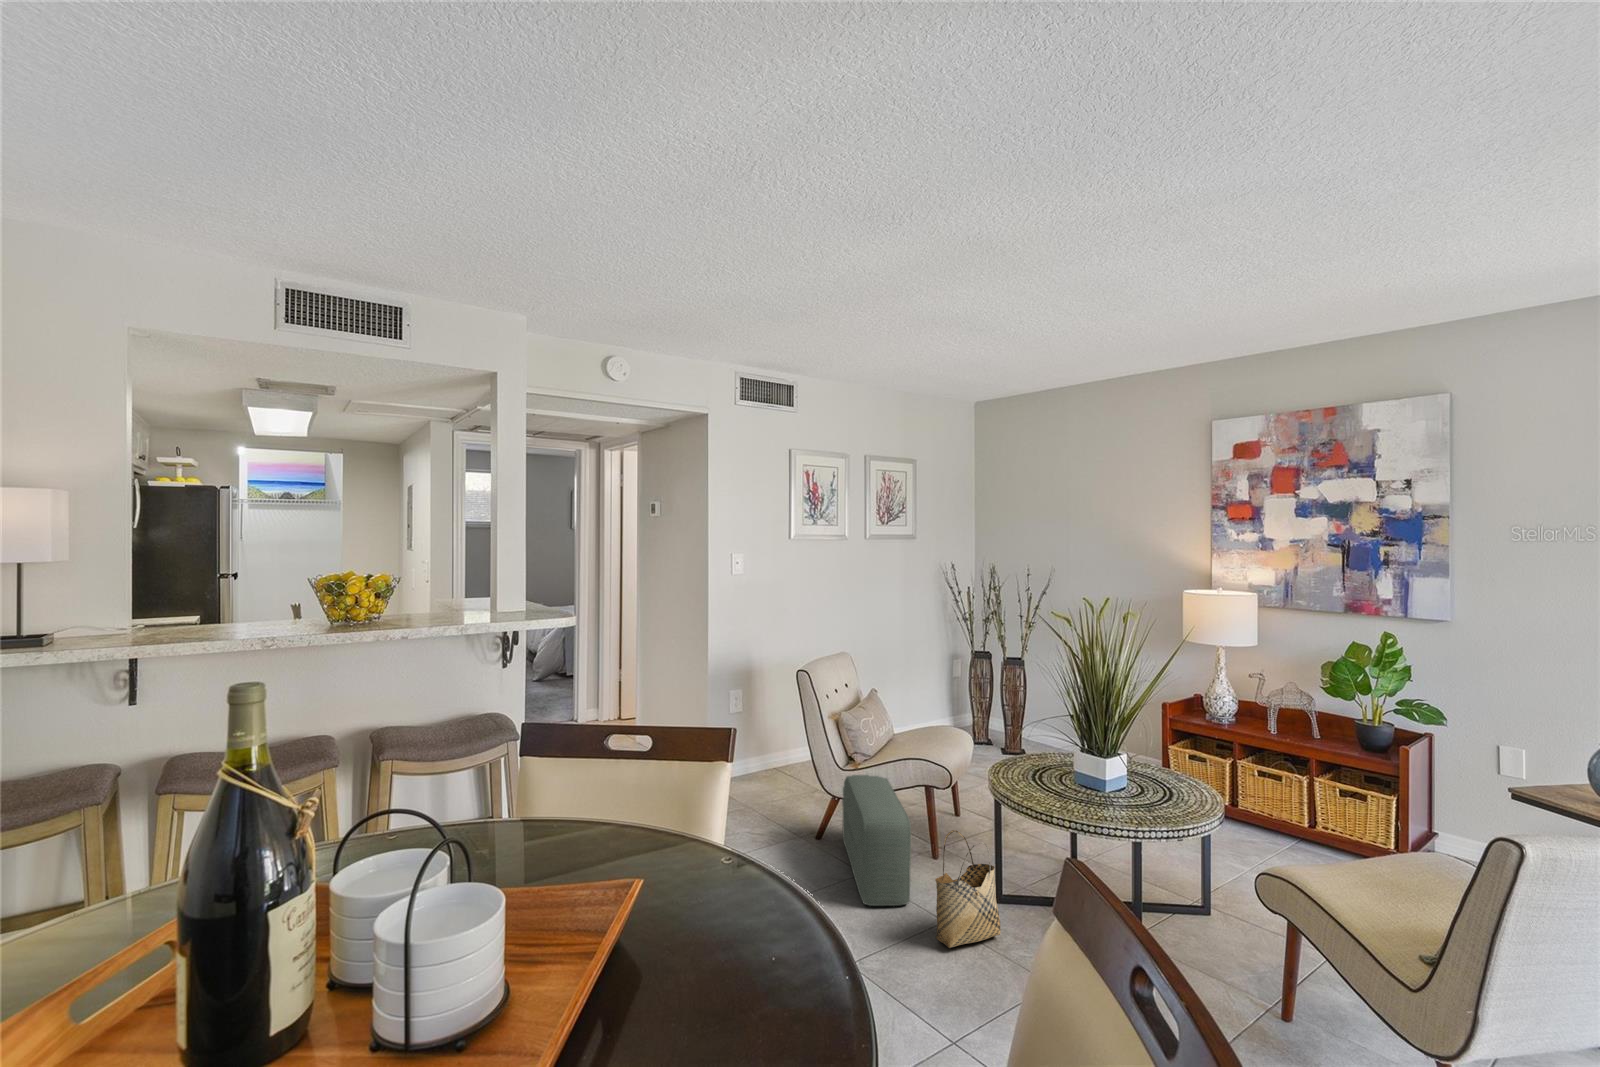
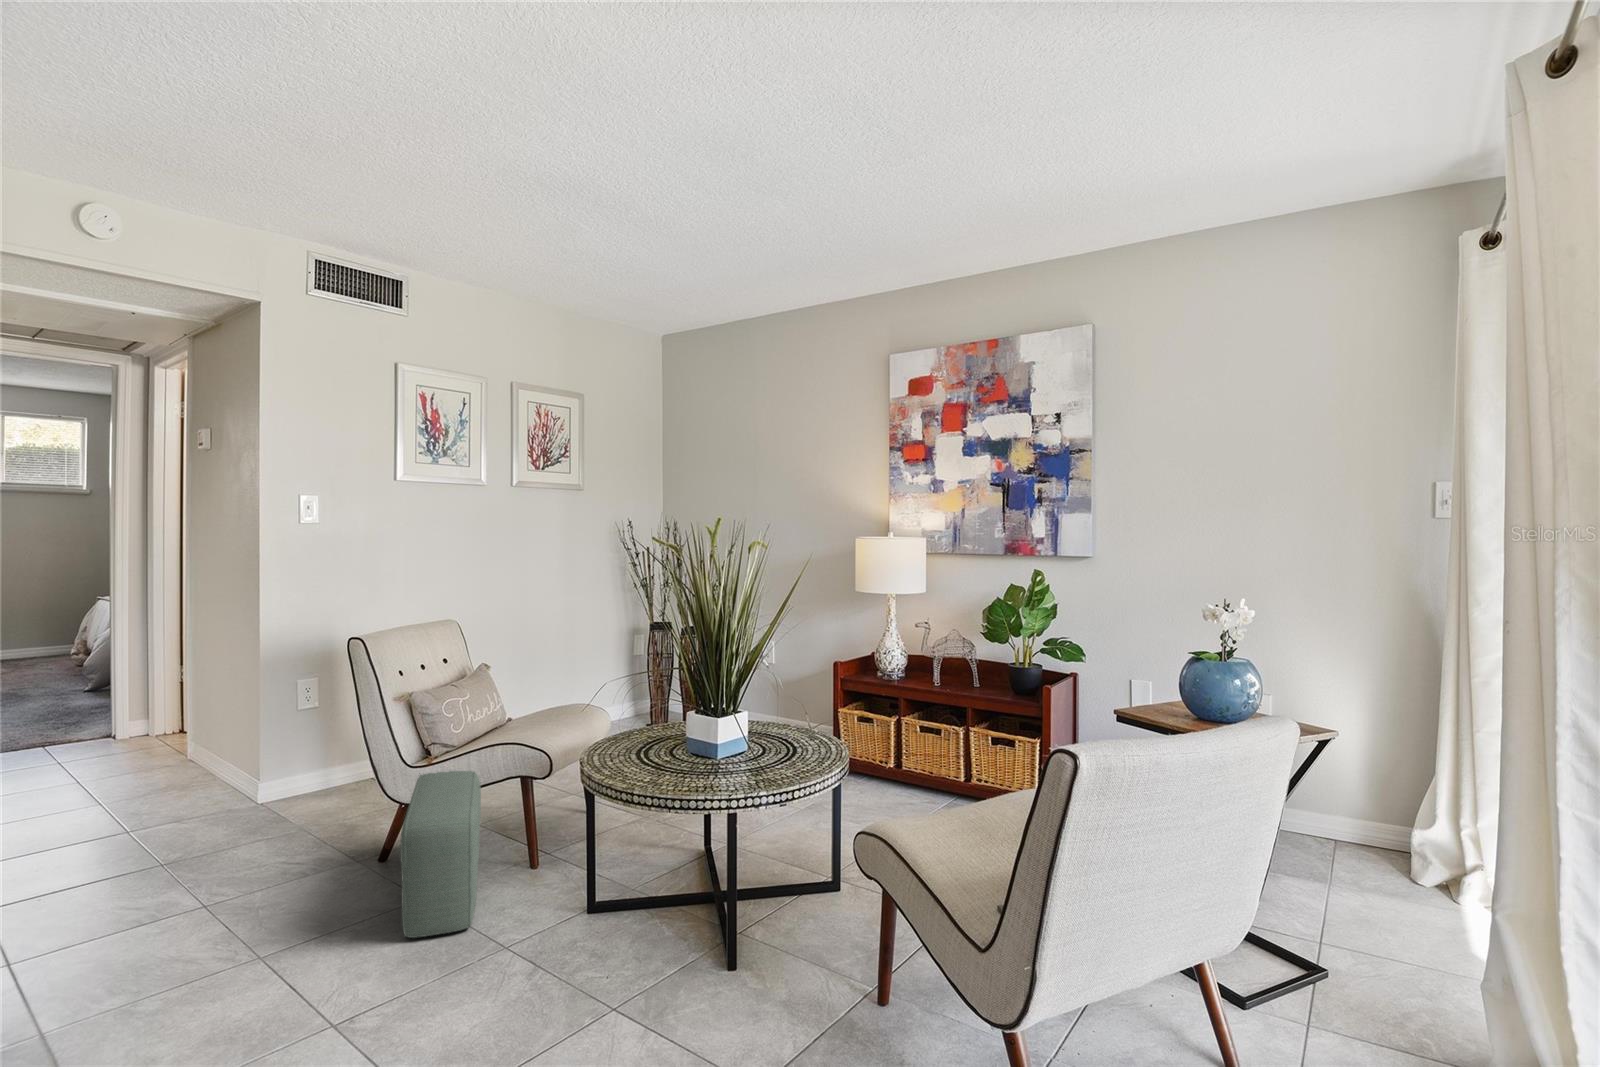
woven basket: present [935,830,1001,948] -> none [481,825,576,978]

